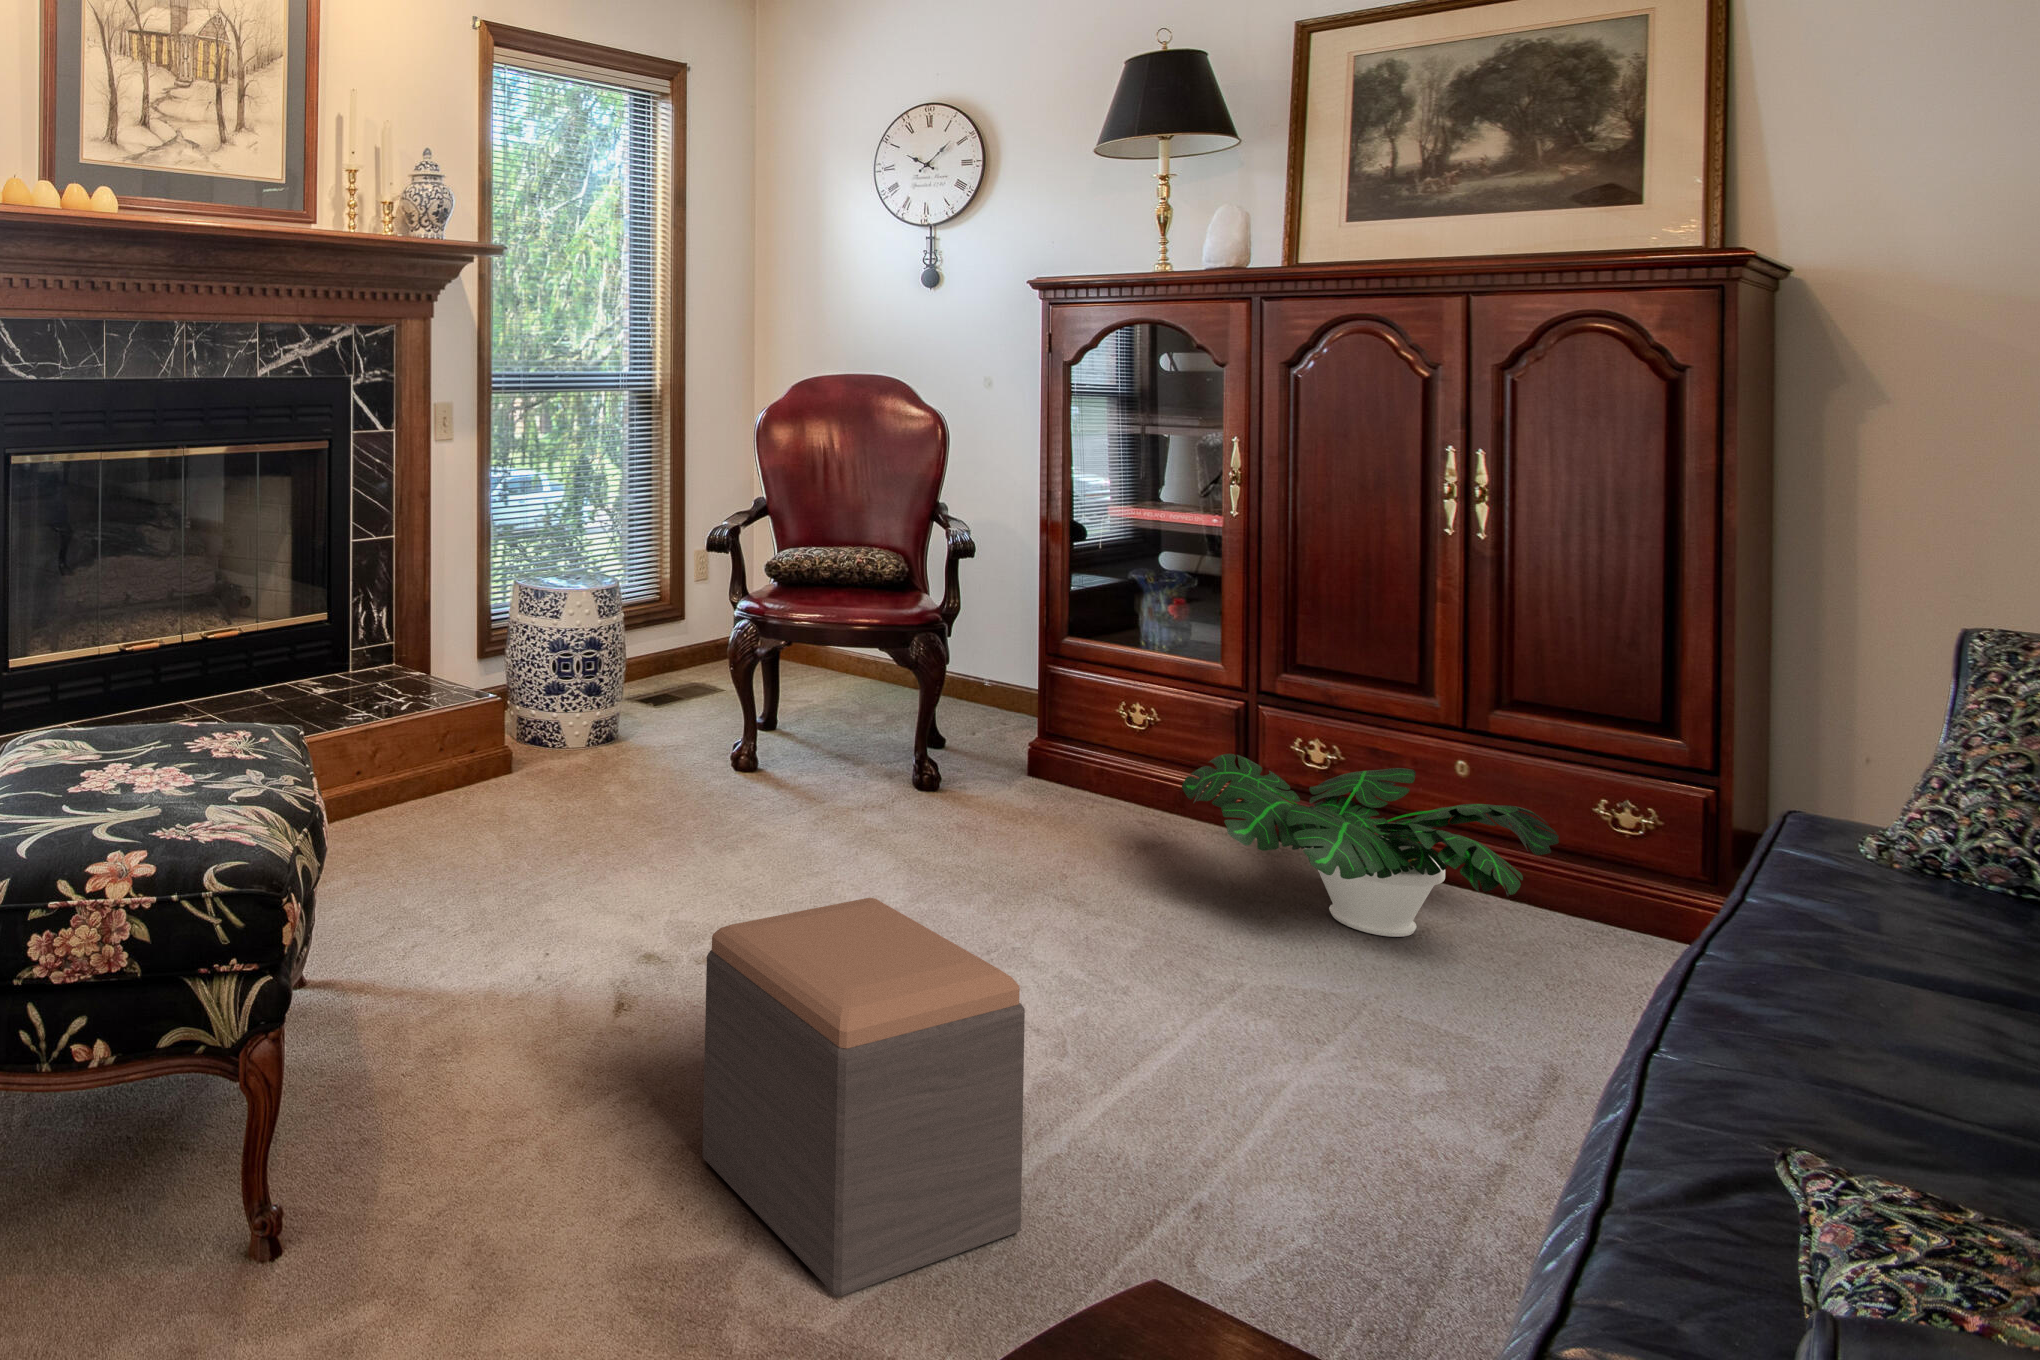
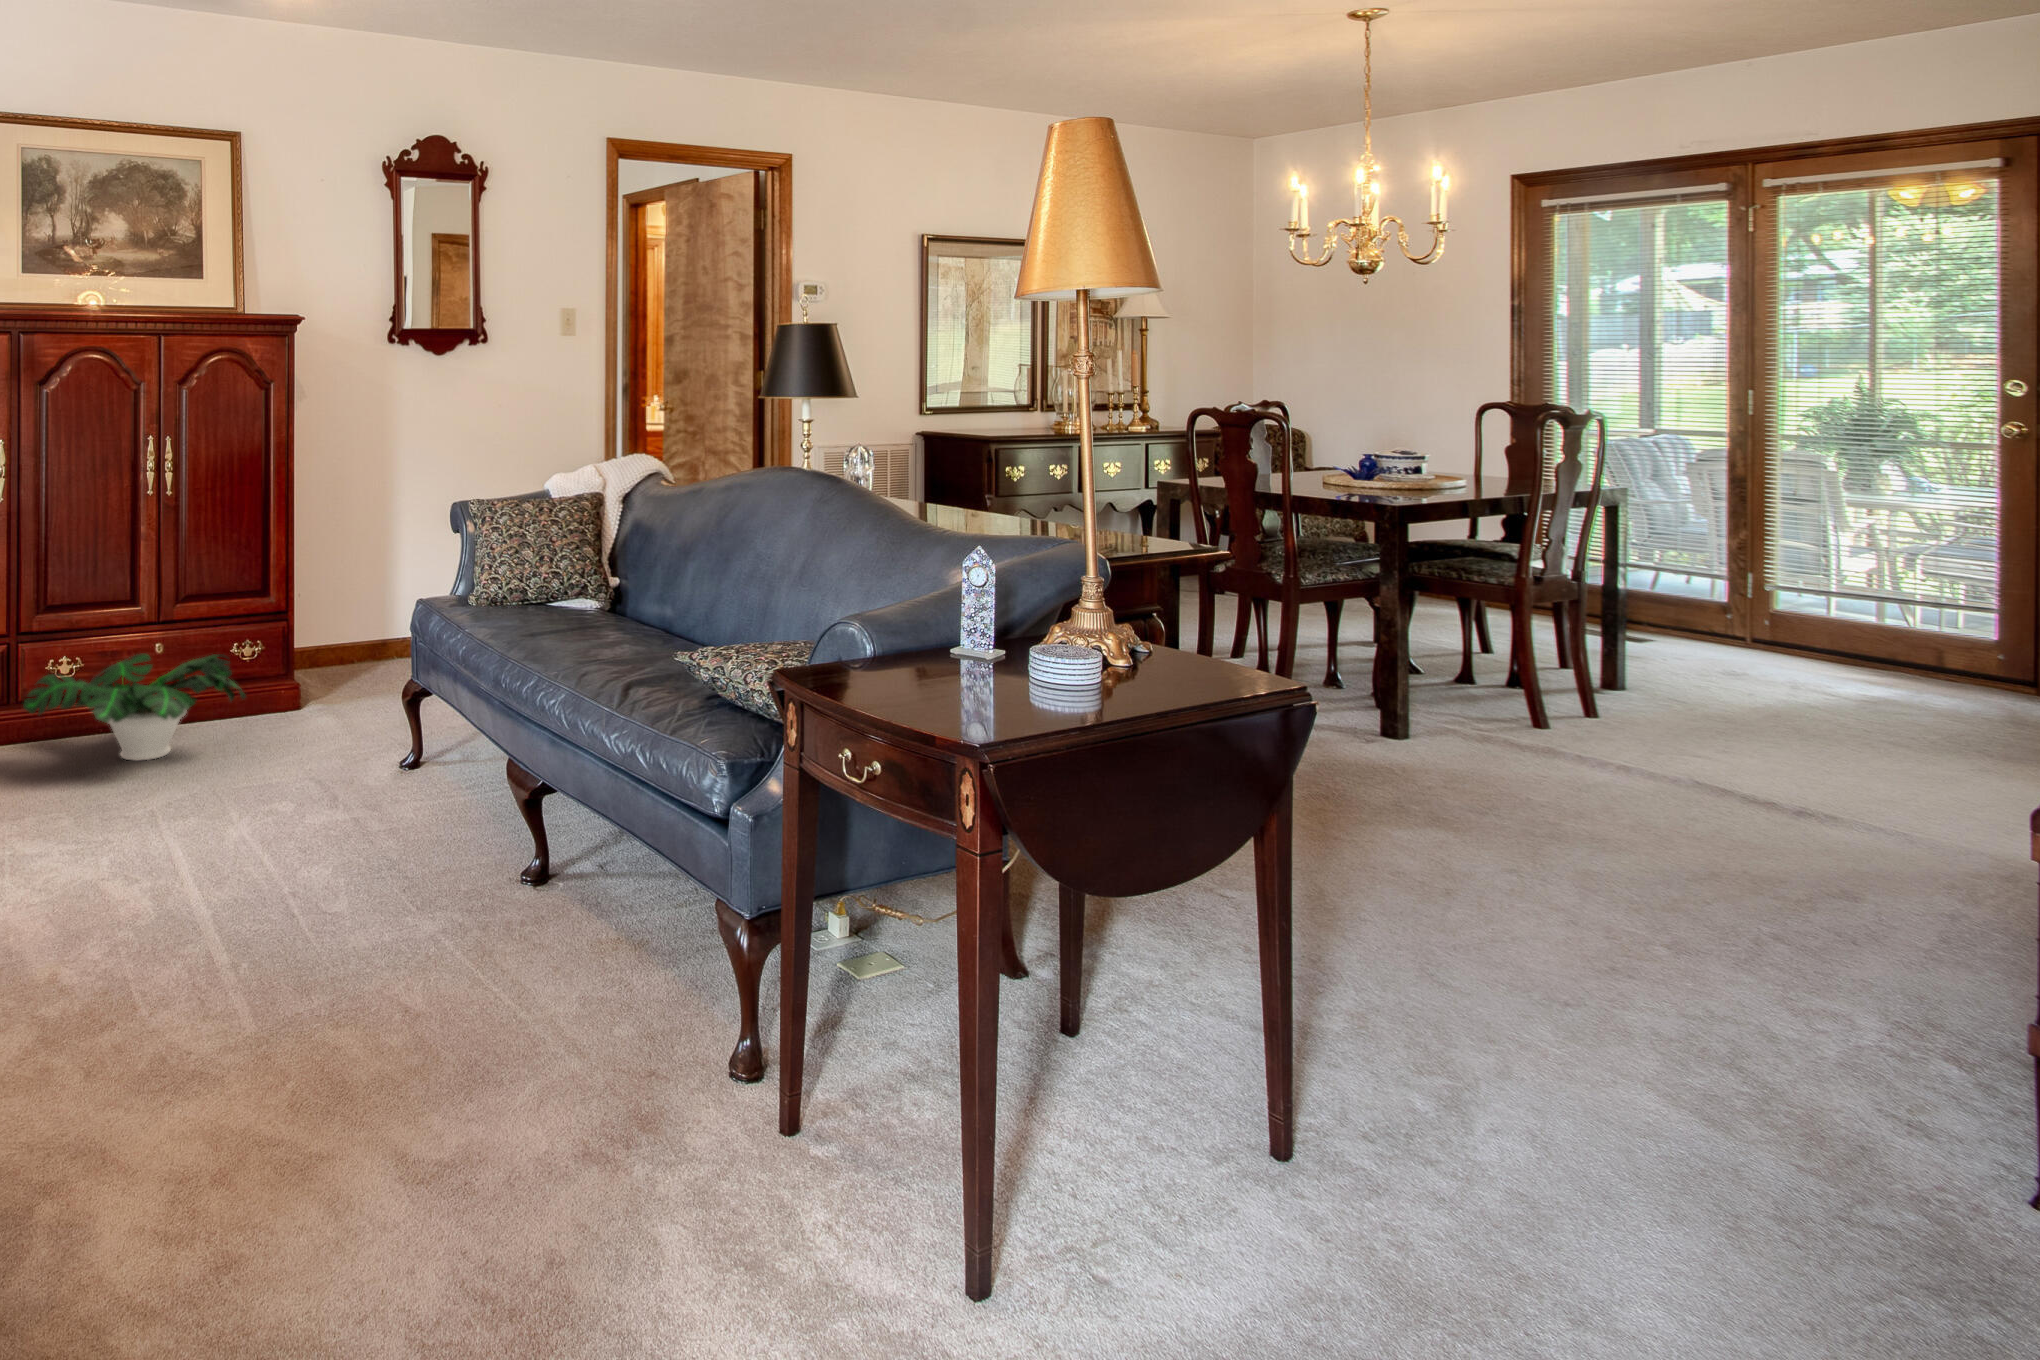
footstool: present [702,898,1025,1297] -> none [45,778,225,994]

